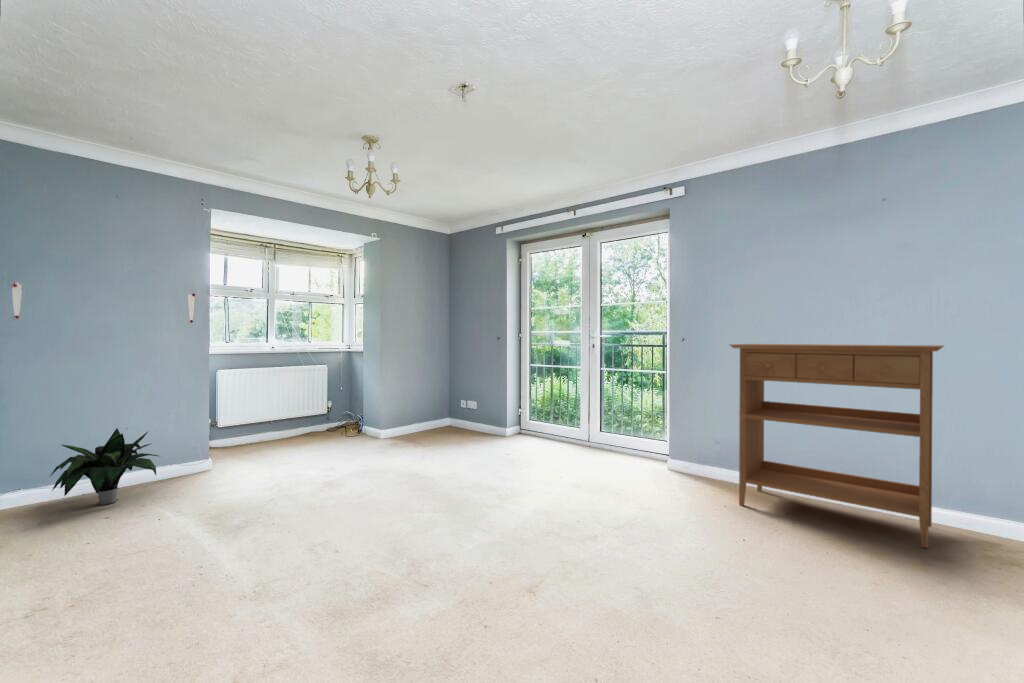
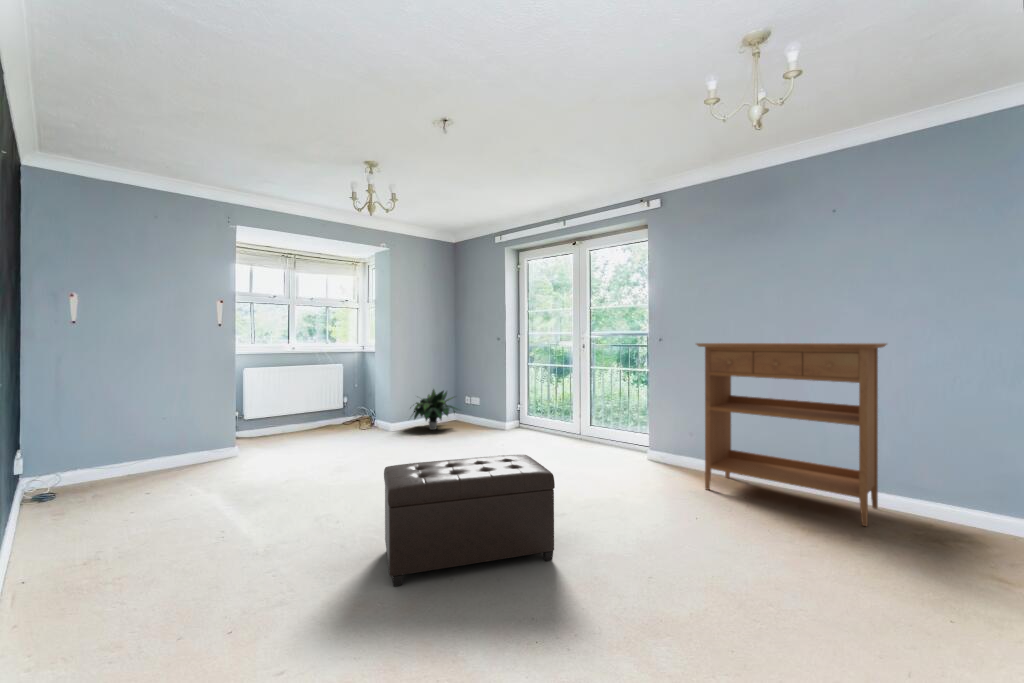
potted plant: present [50,428,158,505] -> present [413,389,457,430]
ottoman: none [392,472,593,634] -> present [384,455,555,586]

